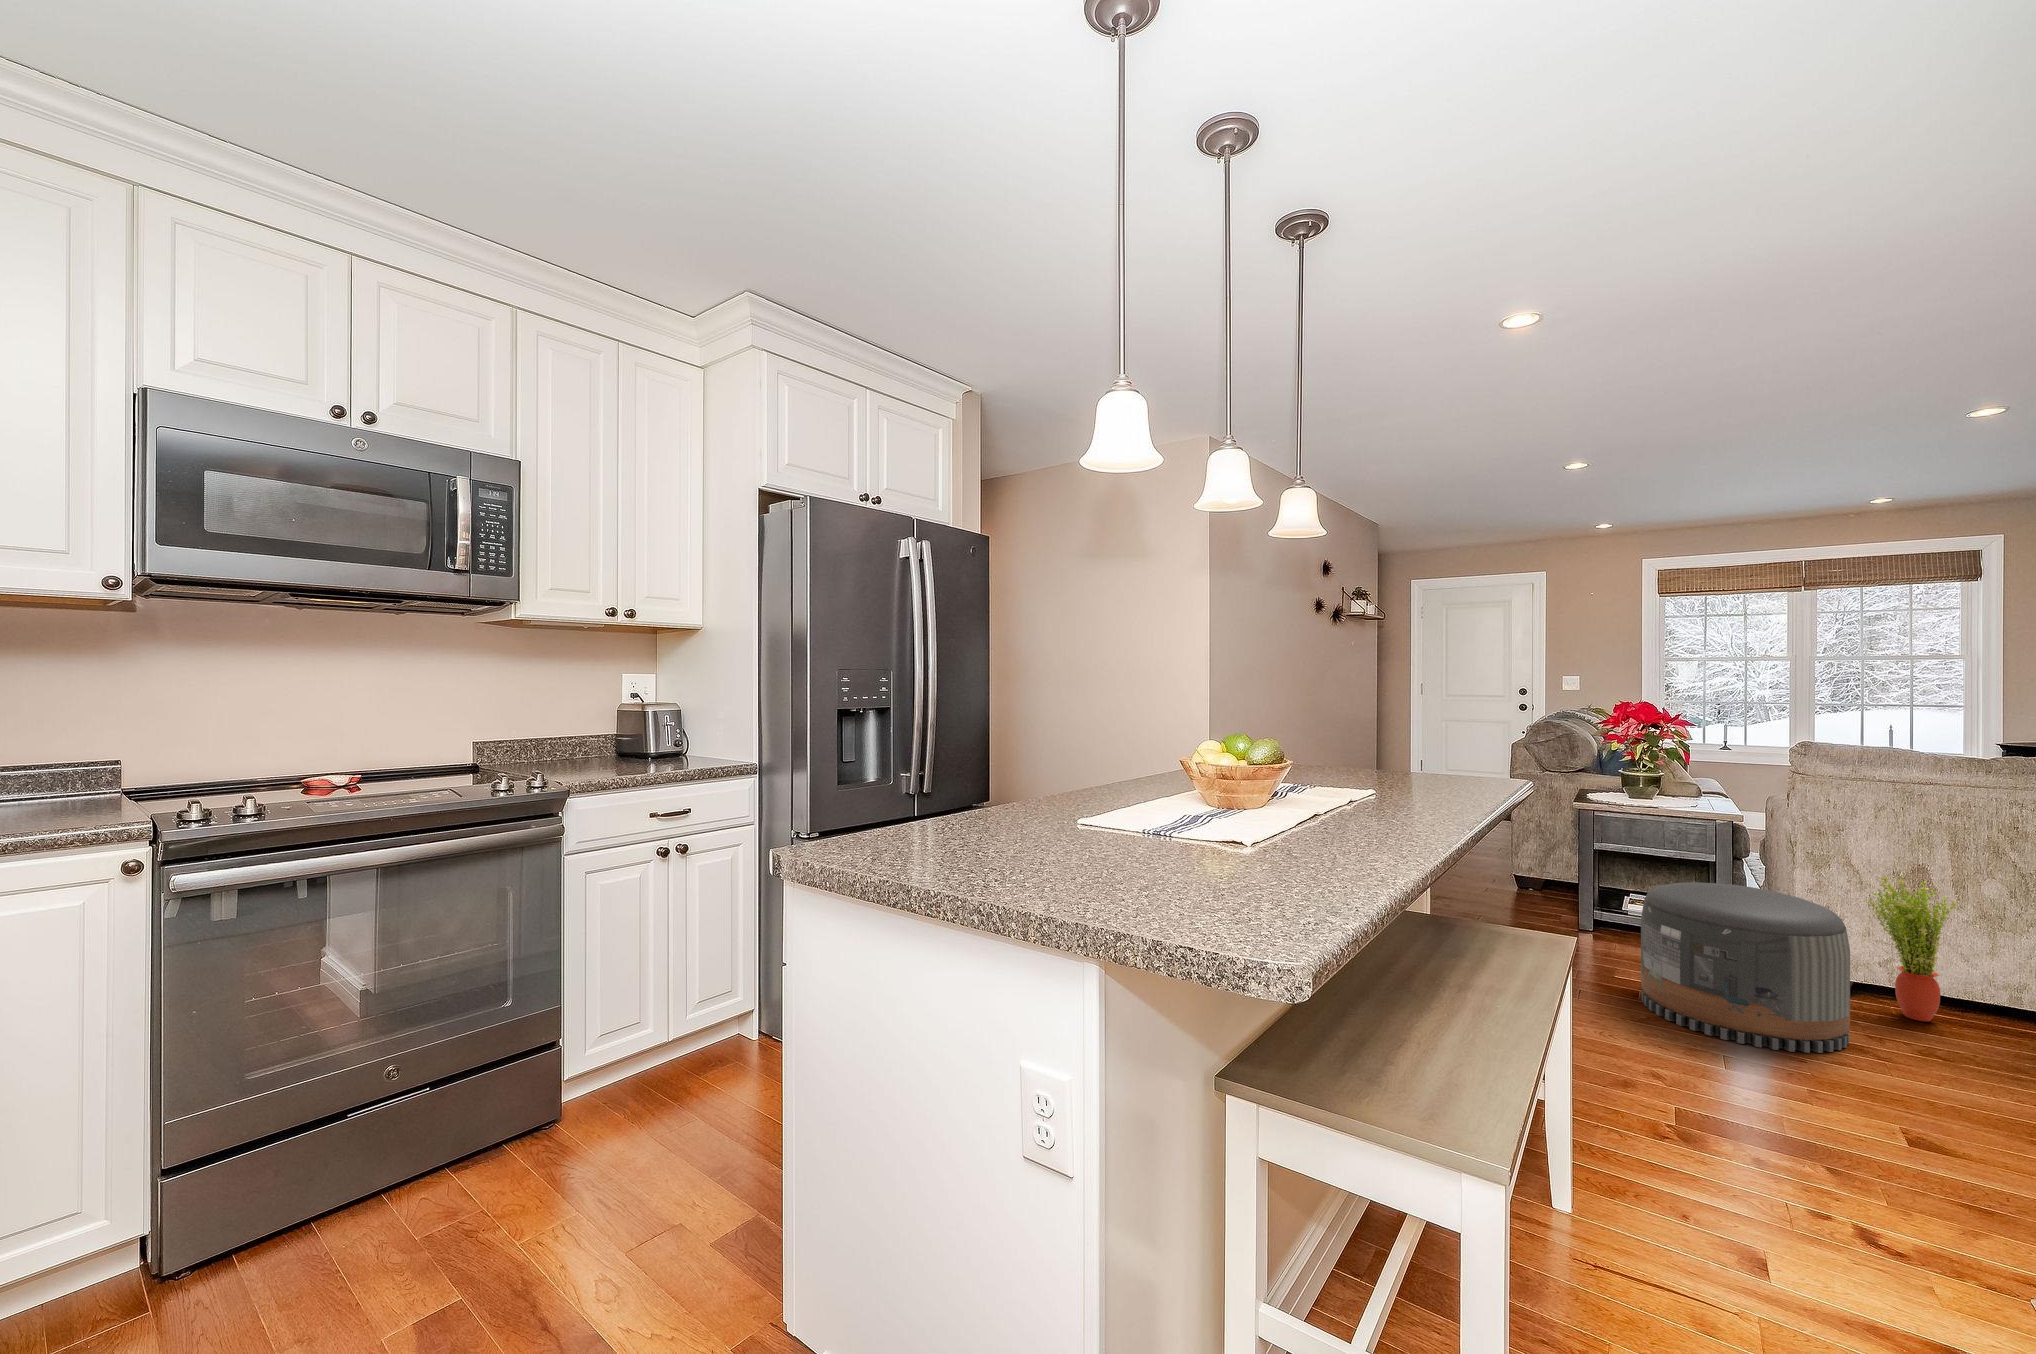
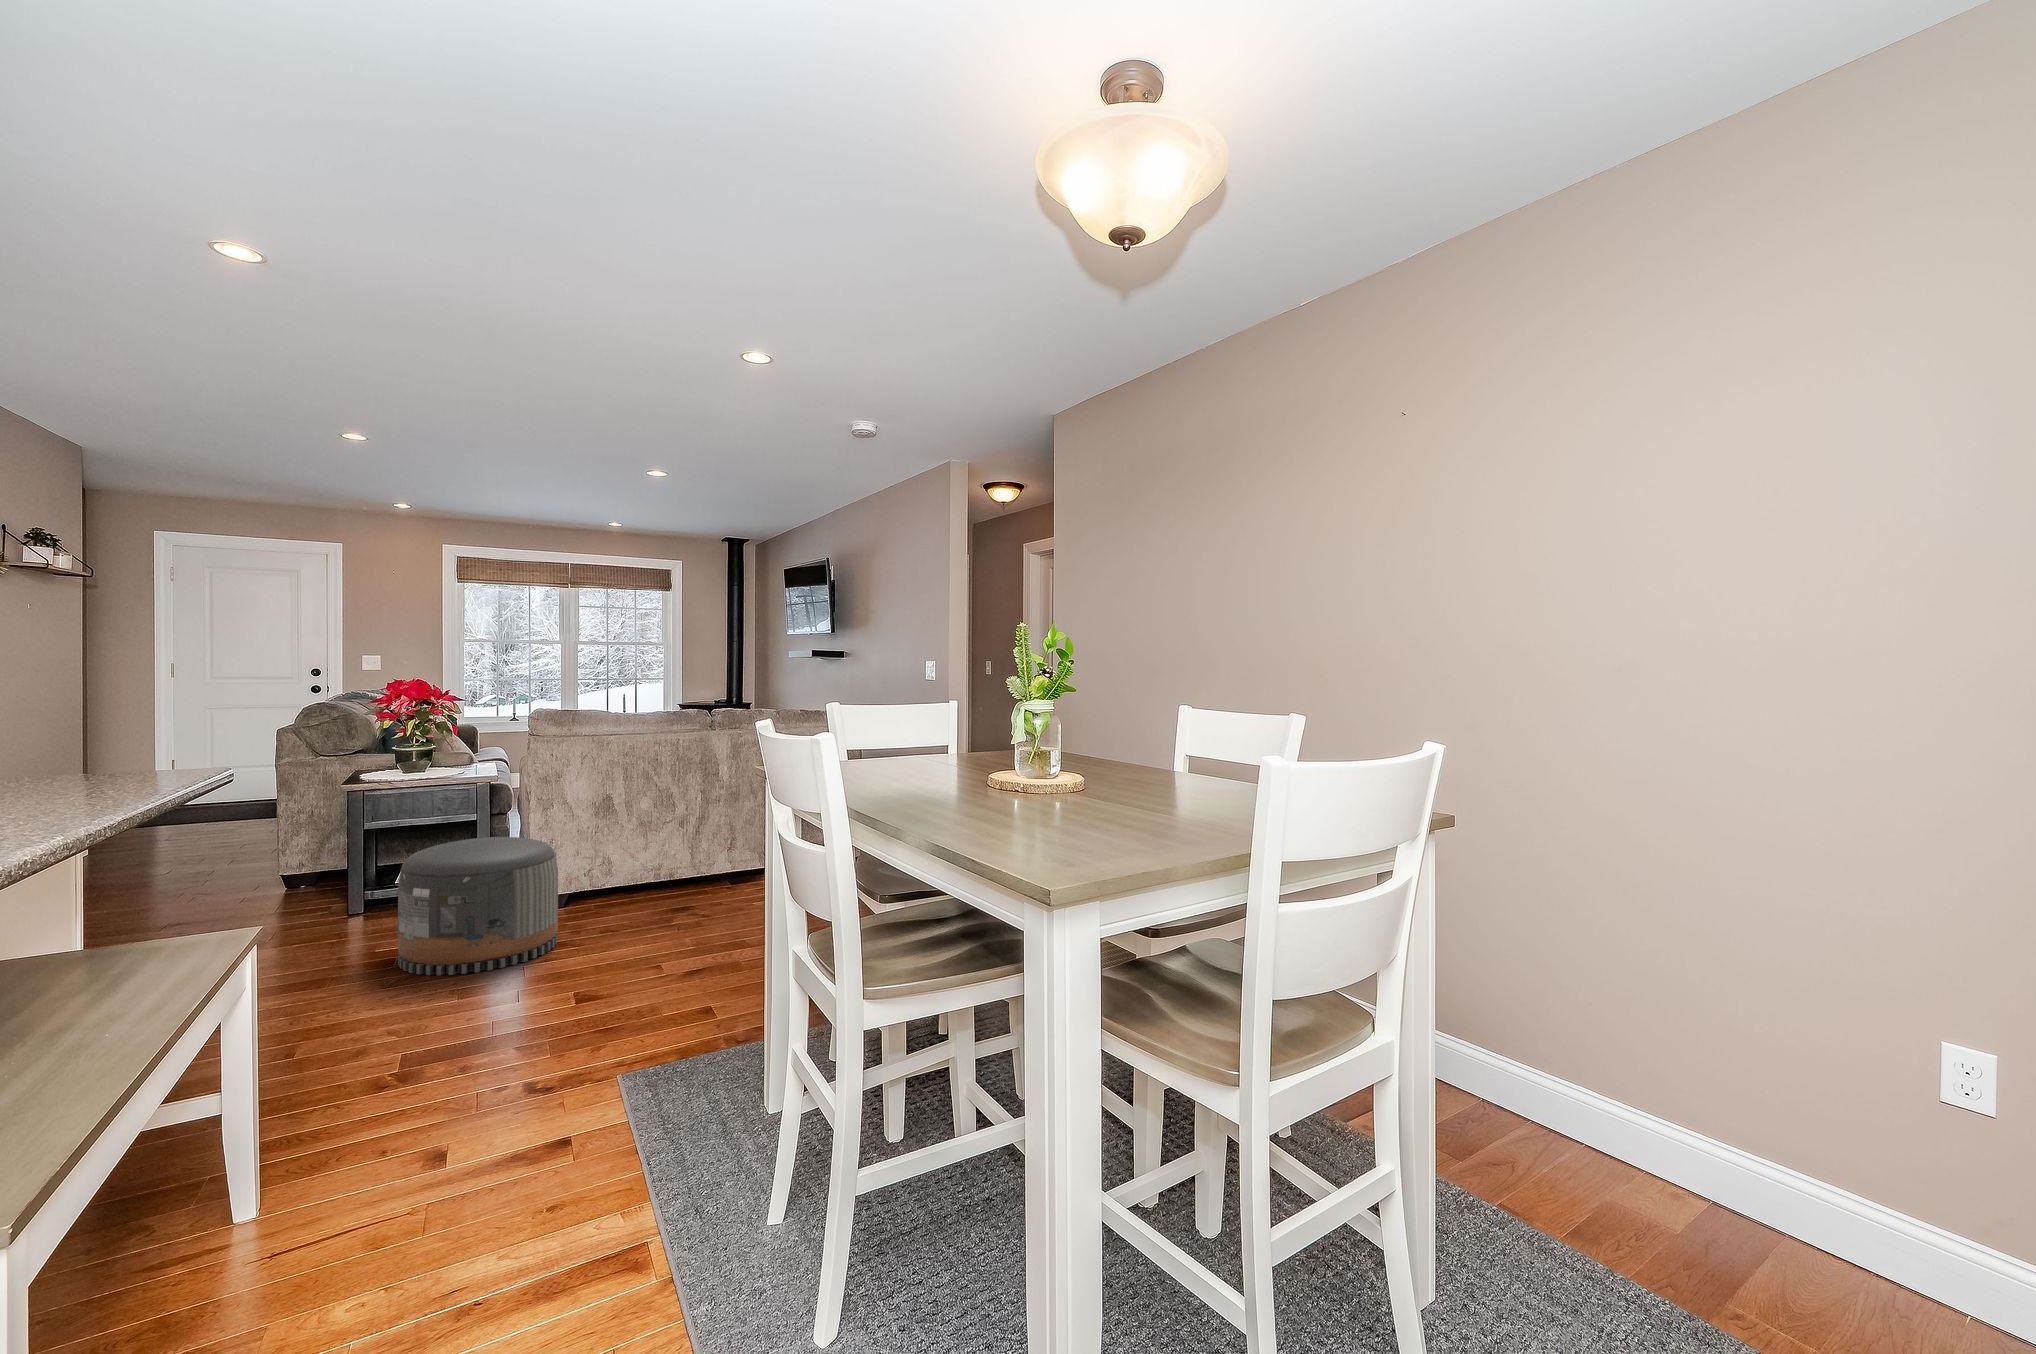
potted plant: present [1868,876,1958,1022] -> none [575,807,626,912]

